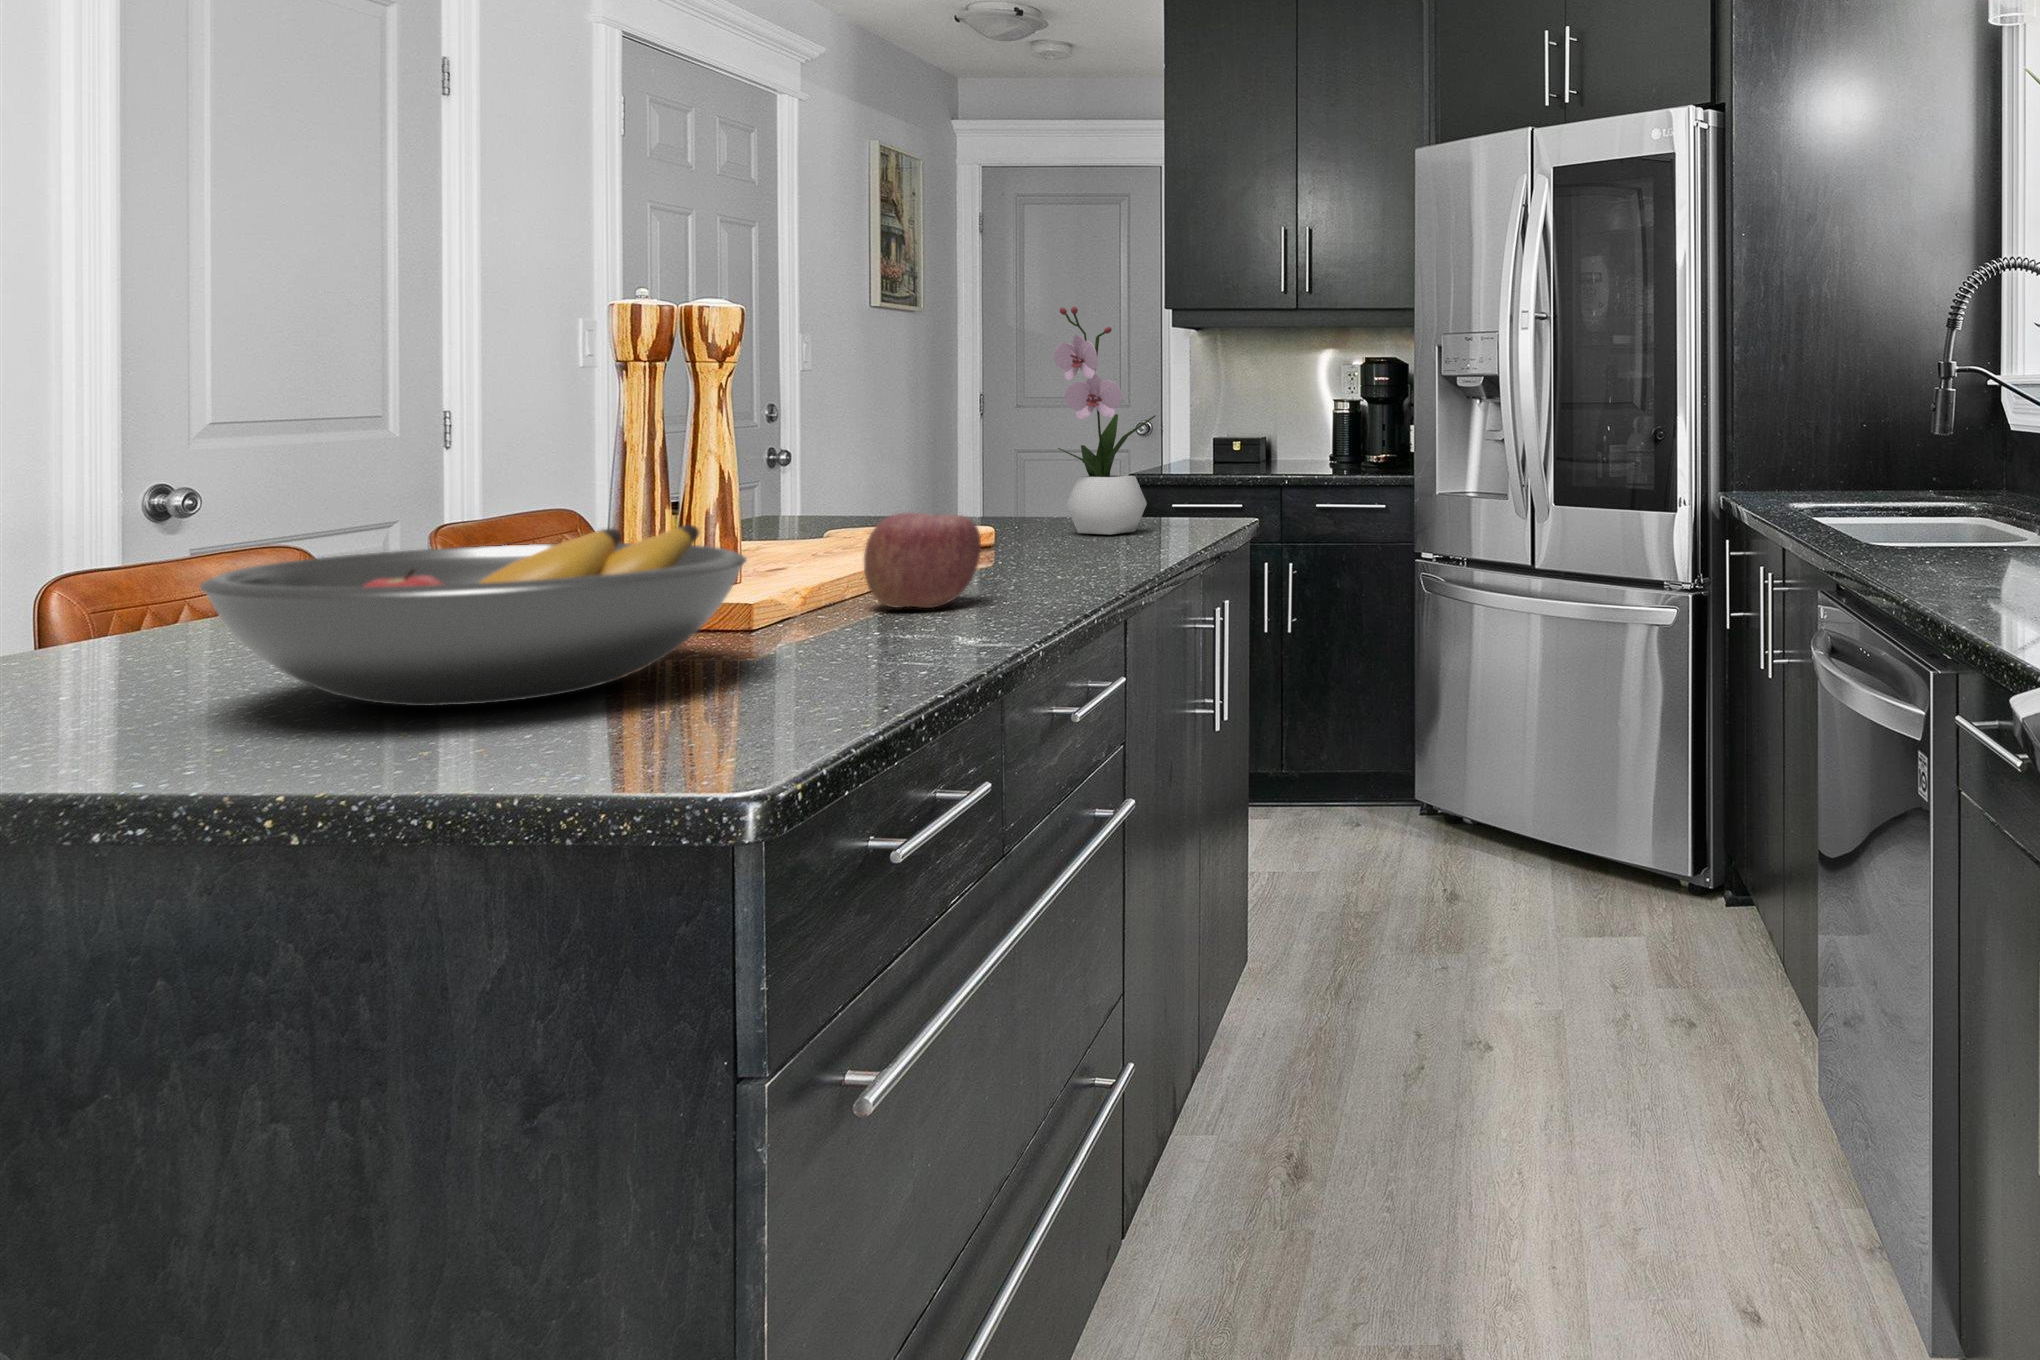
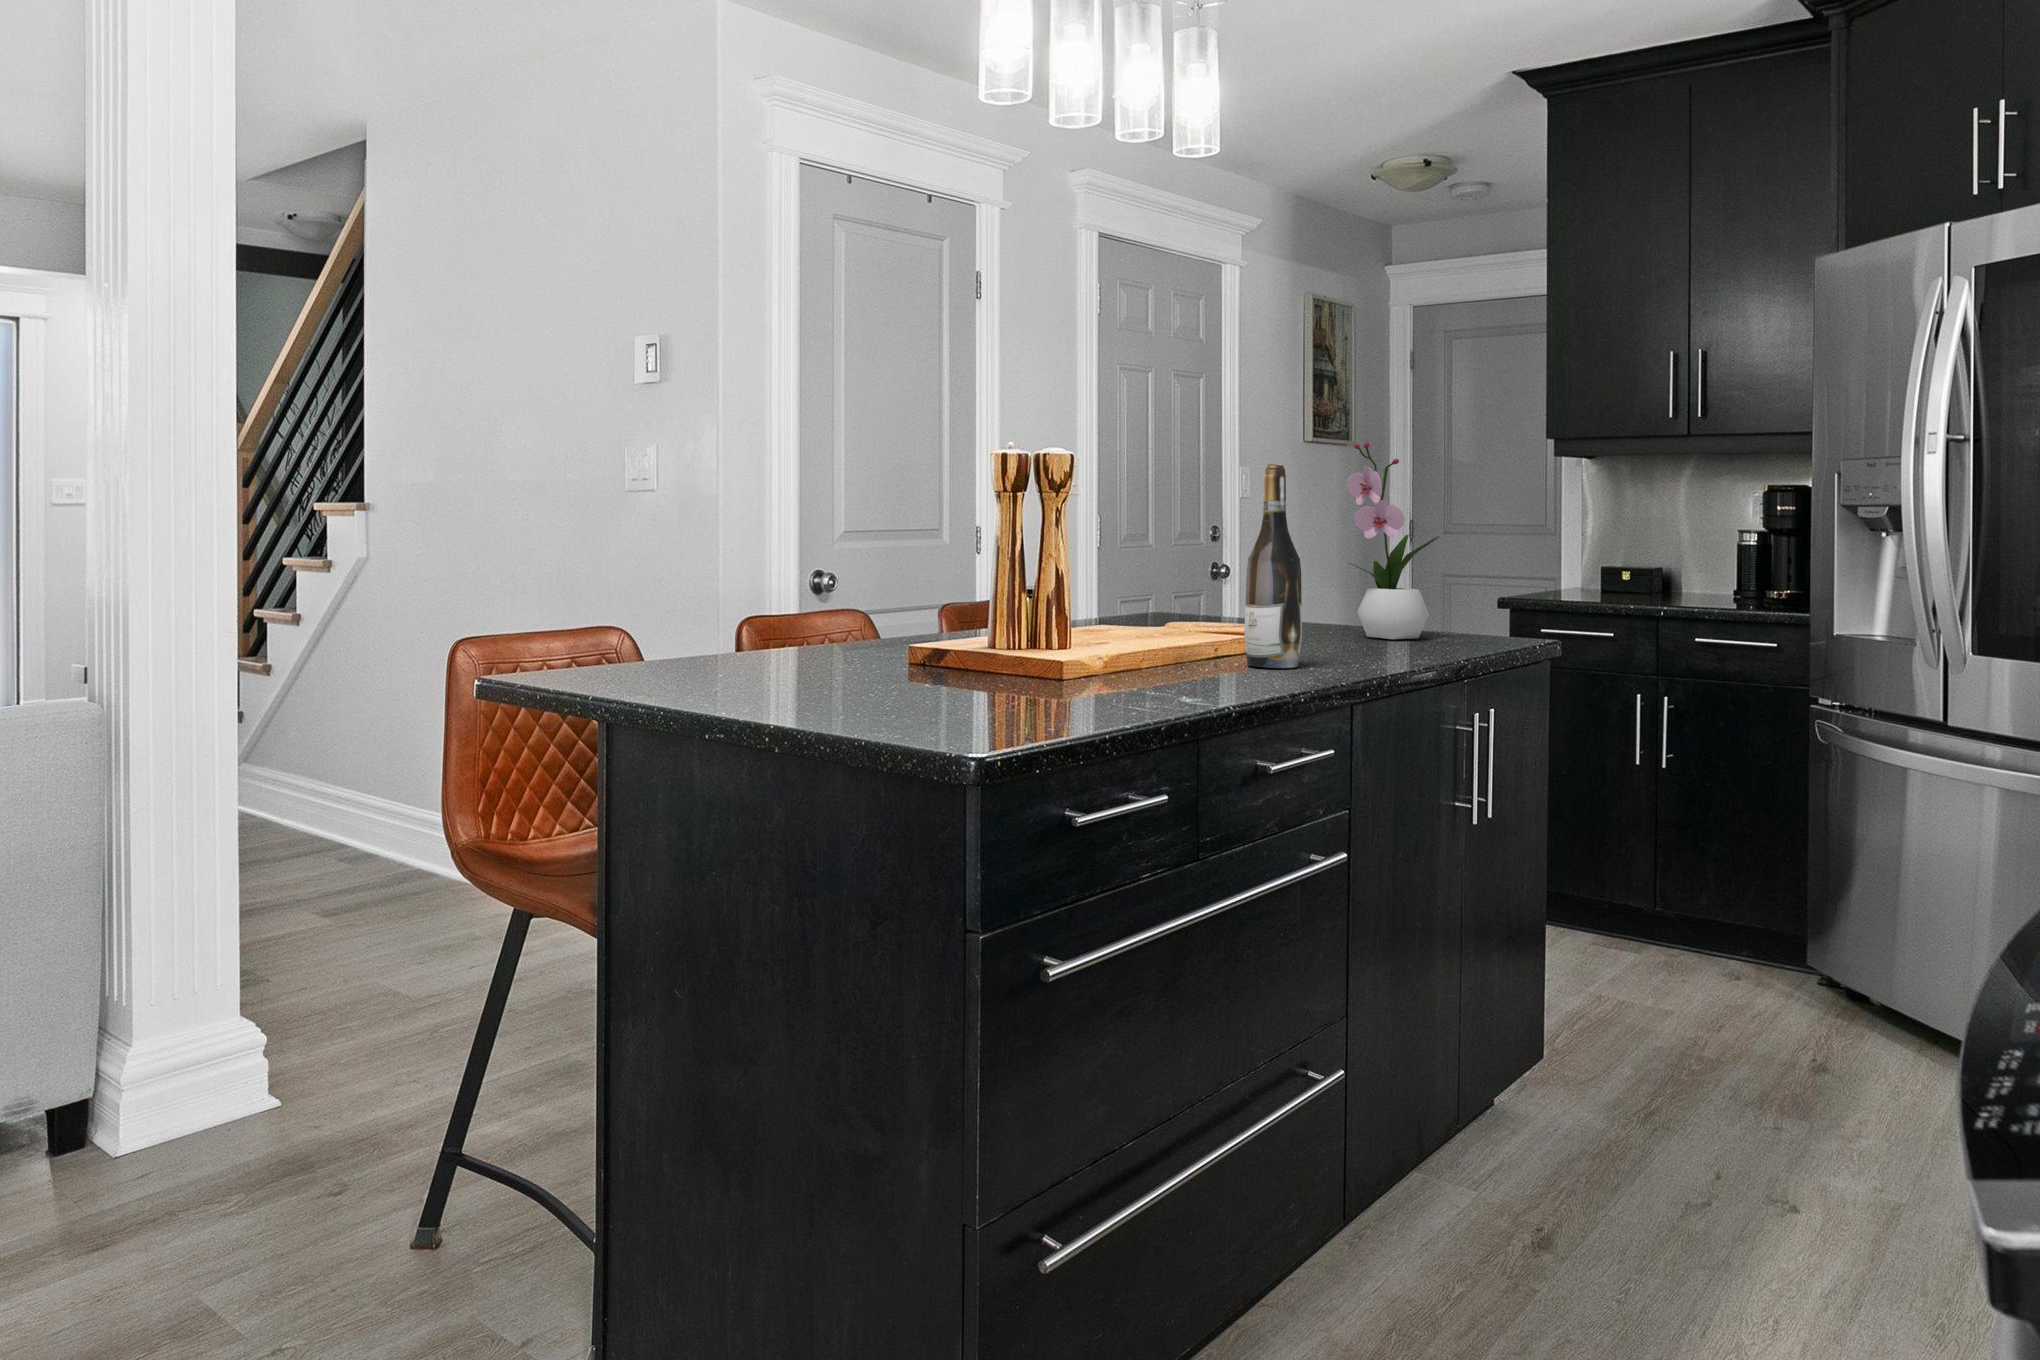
wine bottle: none [982,330,1054,584] -> present [1244,464,1302,668]
apple: present [864,512,981,608] -> none [1141,605,1227,677]
fruit bowl: present [200,525,746,706] -> none [755,599,1033,701]

